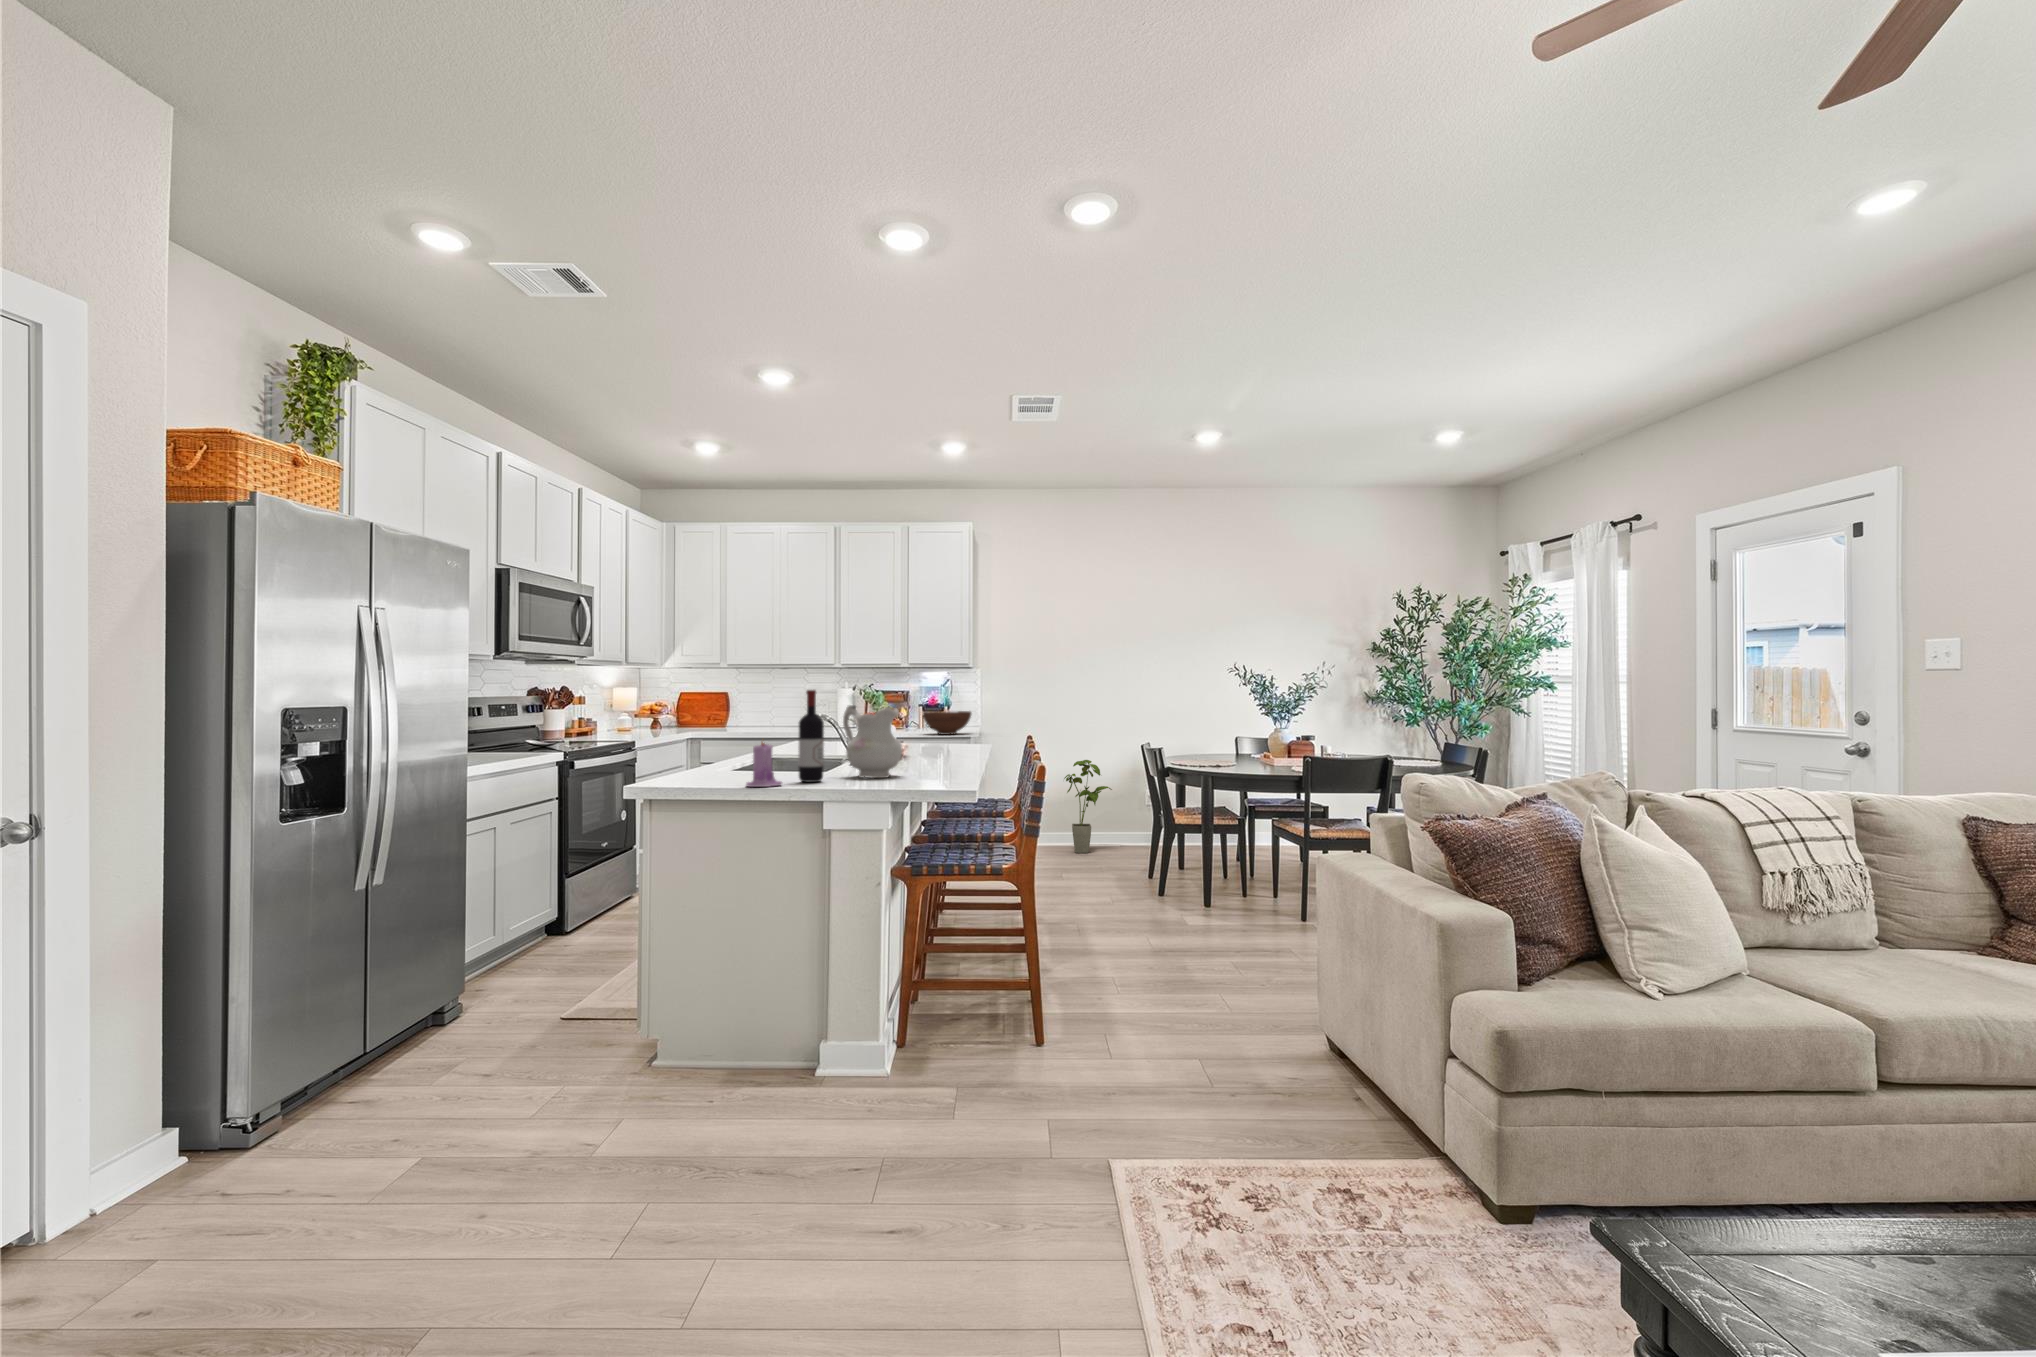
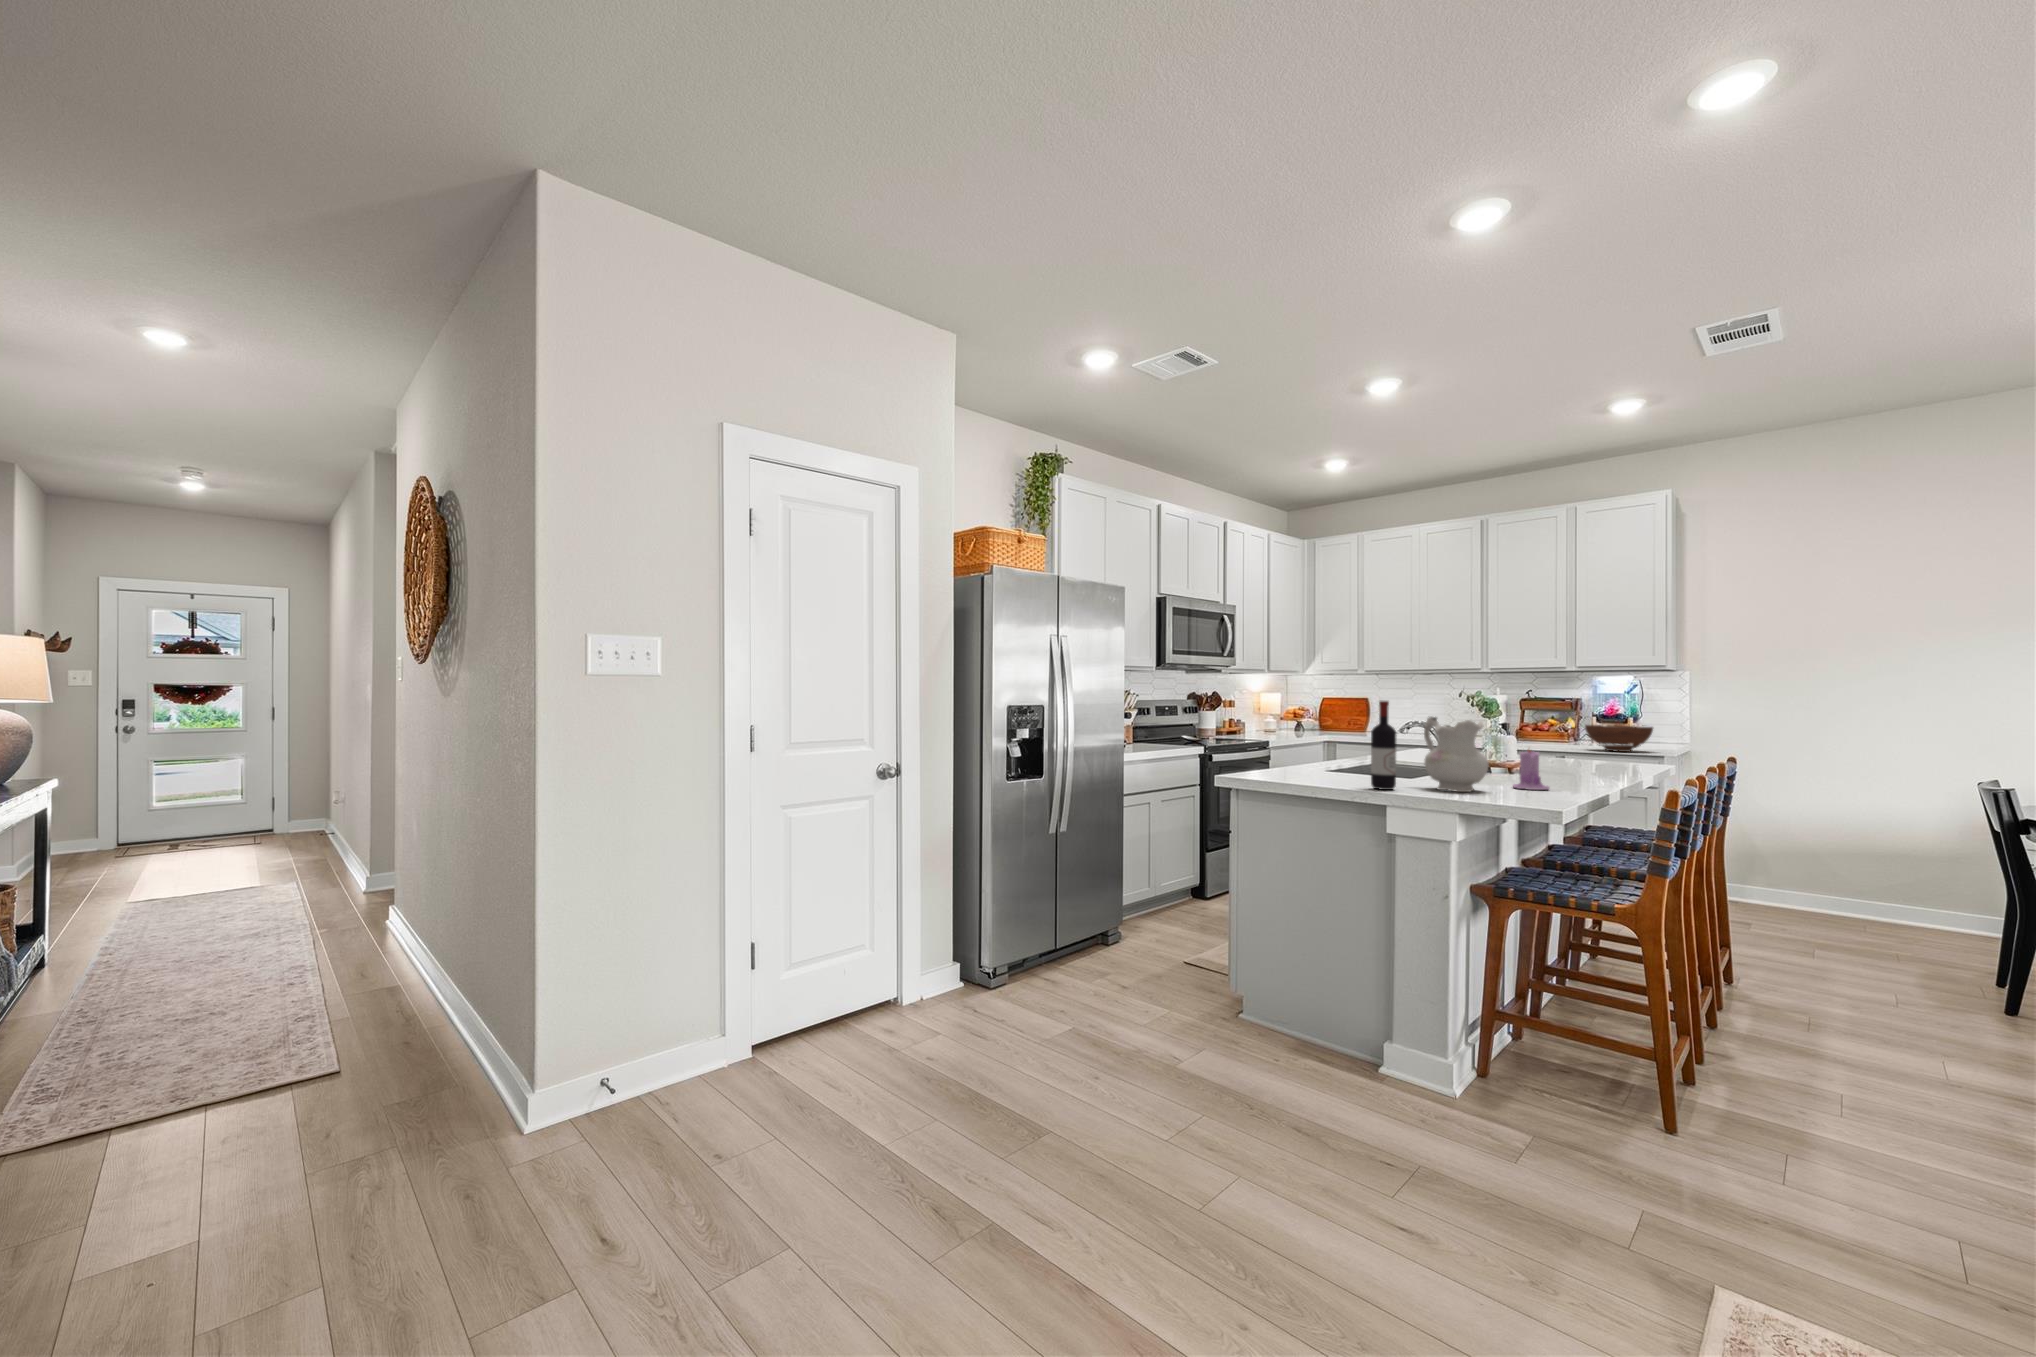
candle: present [746,742,782,787] -> present [1513,750,1549,790]
house plant: present [1064,760,1112,853] -> none [1800,796,1892,919]

